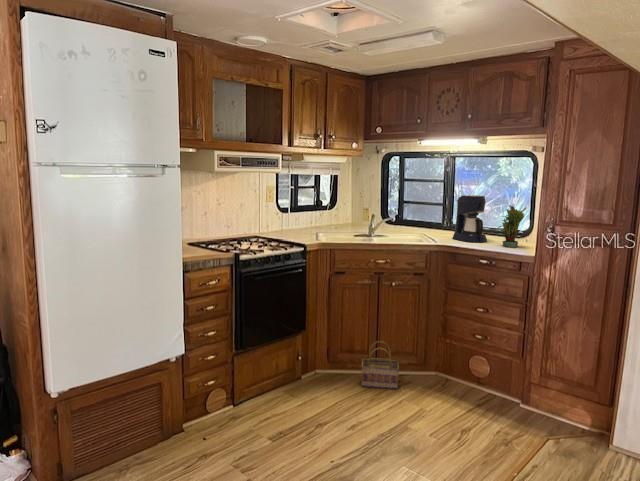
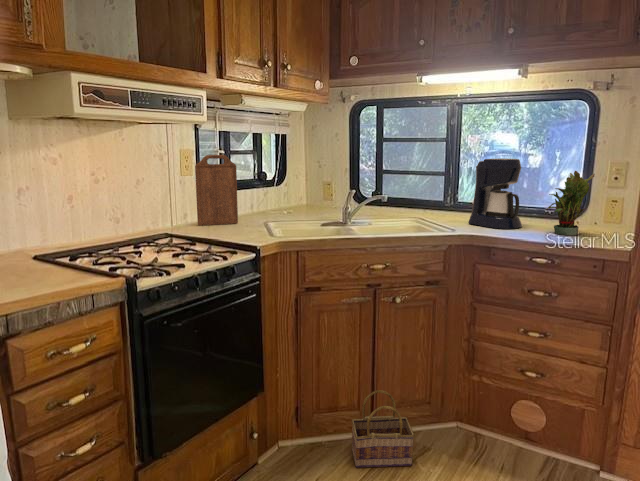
cutting board: none [275,189,300,233] -> present [195,155,238,226]

